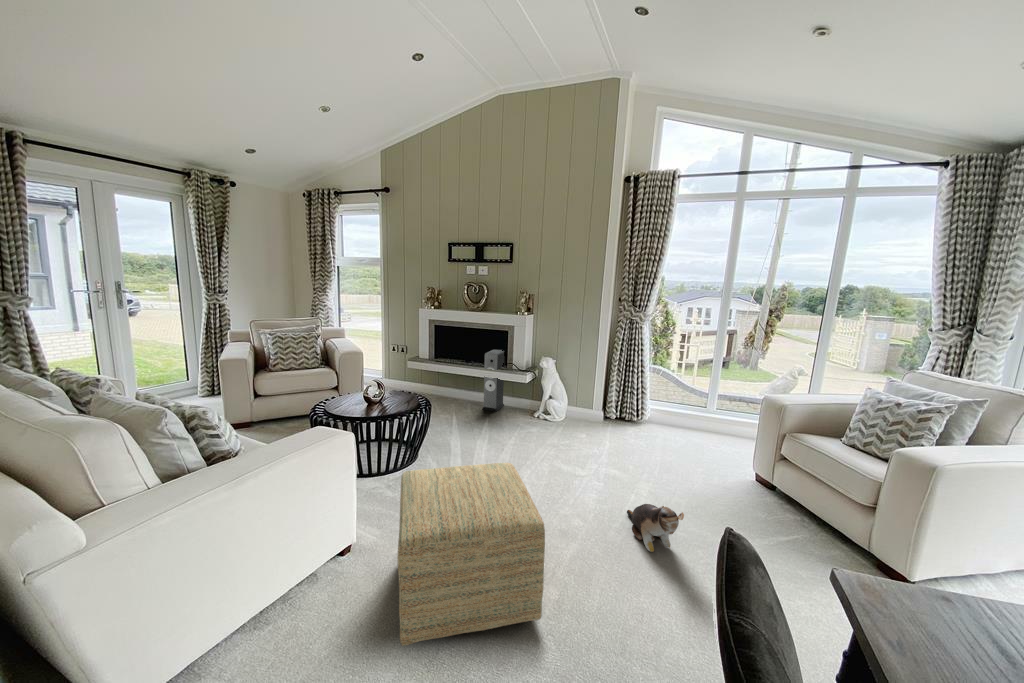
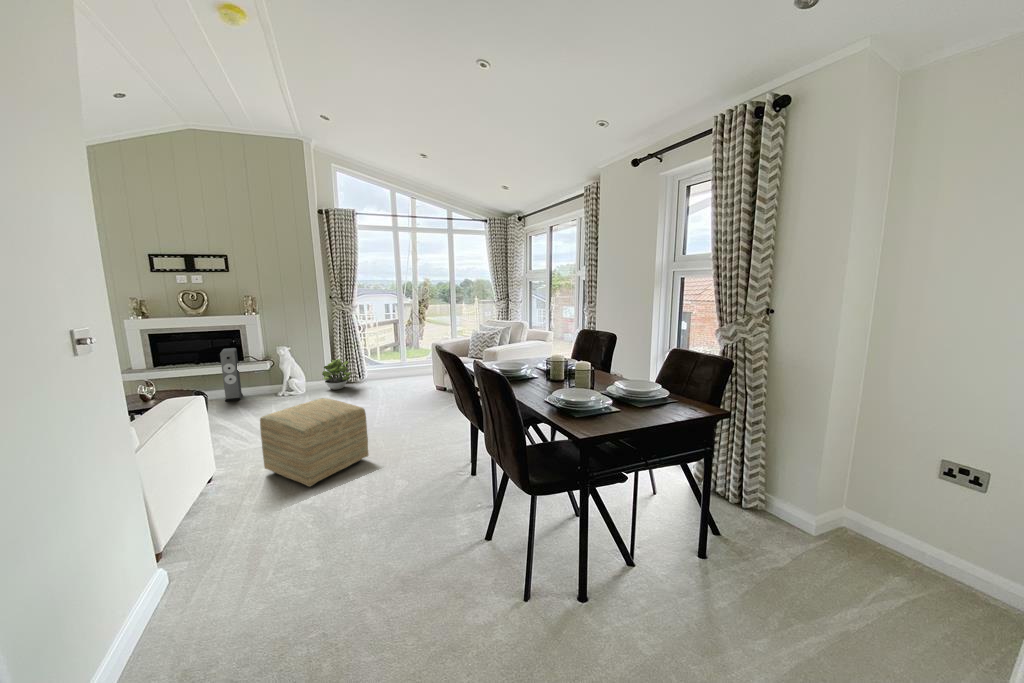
potted plant: none [583,386,623,431] -> present [322,359,351,390]
plush toy: present [627,504,684,552] -> none [381,398,414,425]

